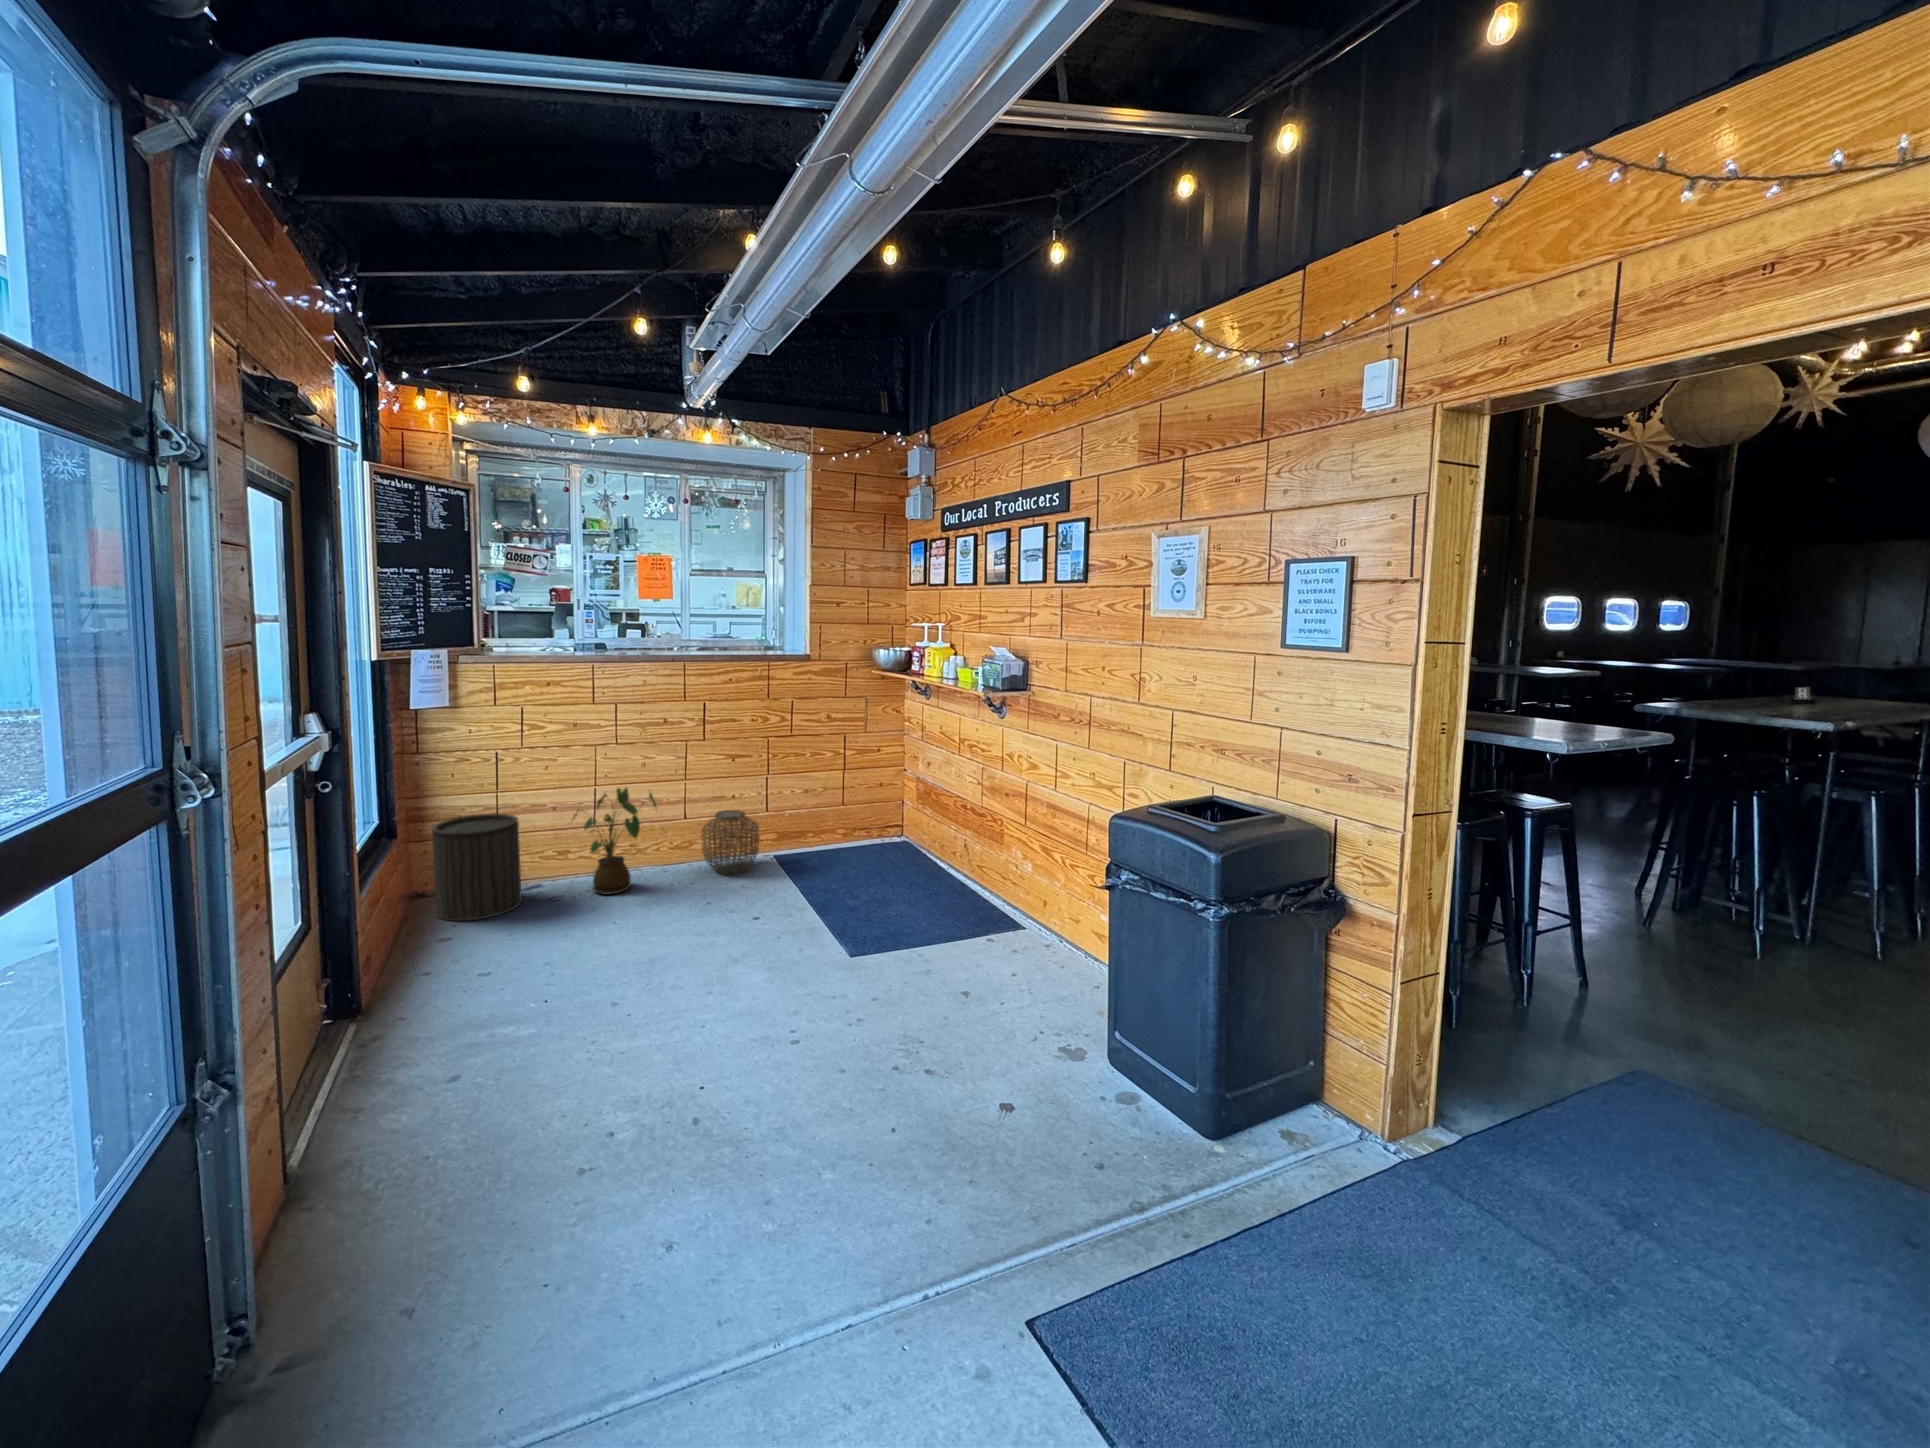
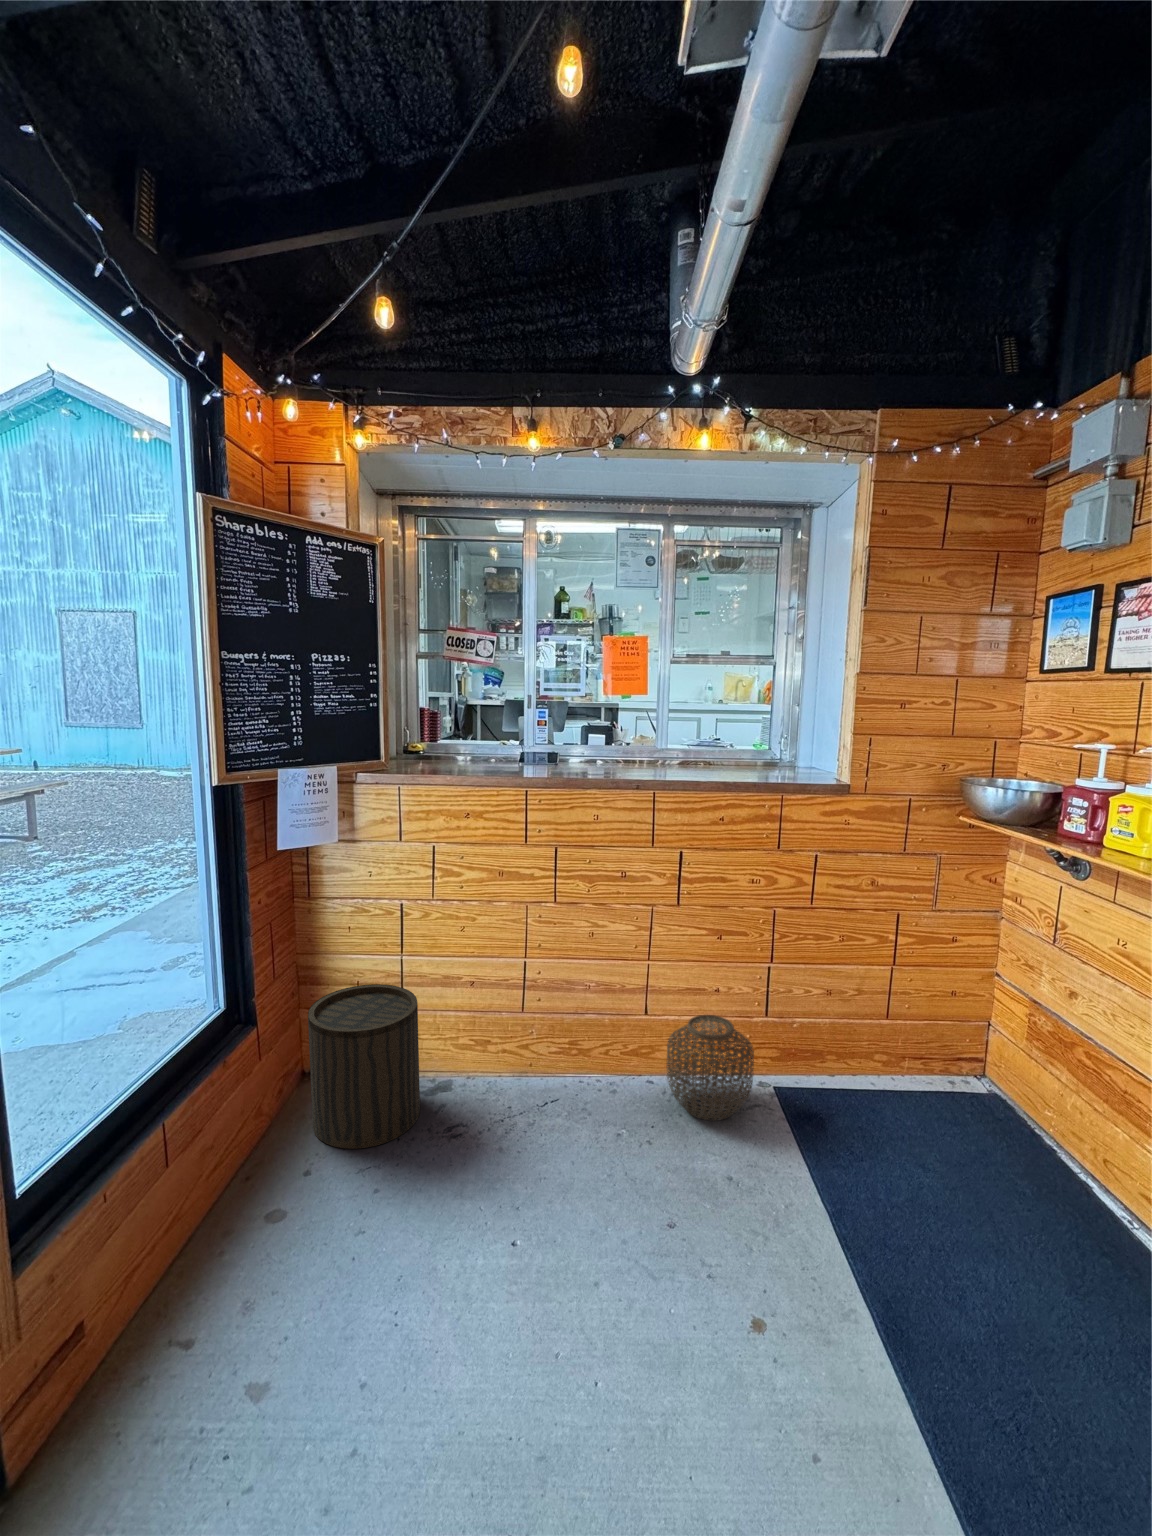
house plant: present [573,788,656,895] -> none [484,968,605,1131]

